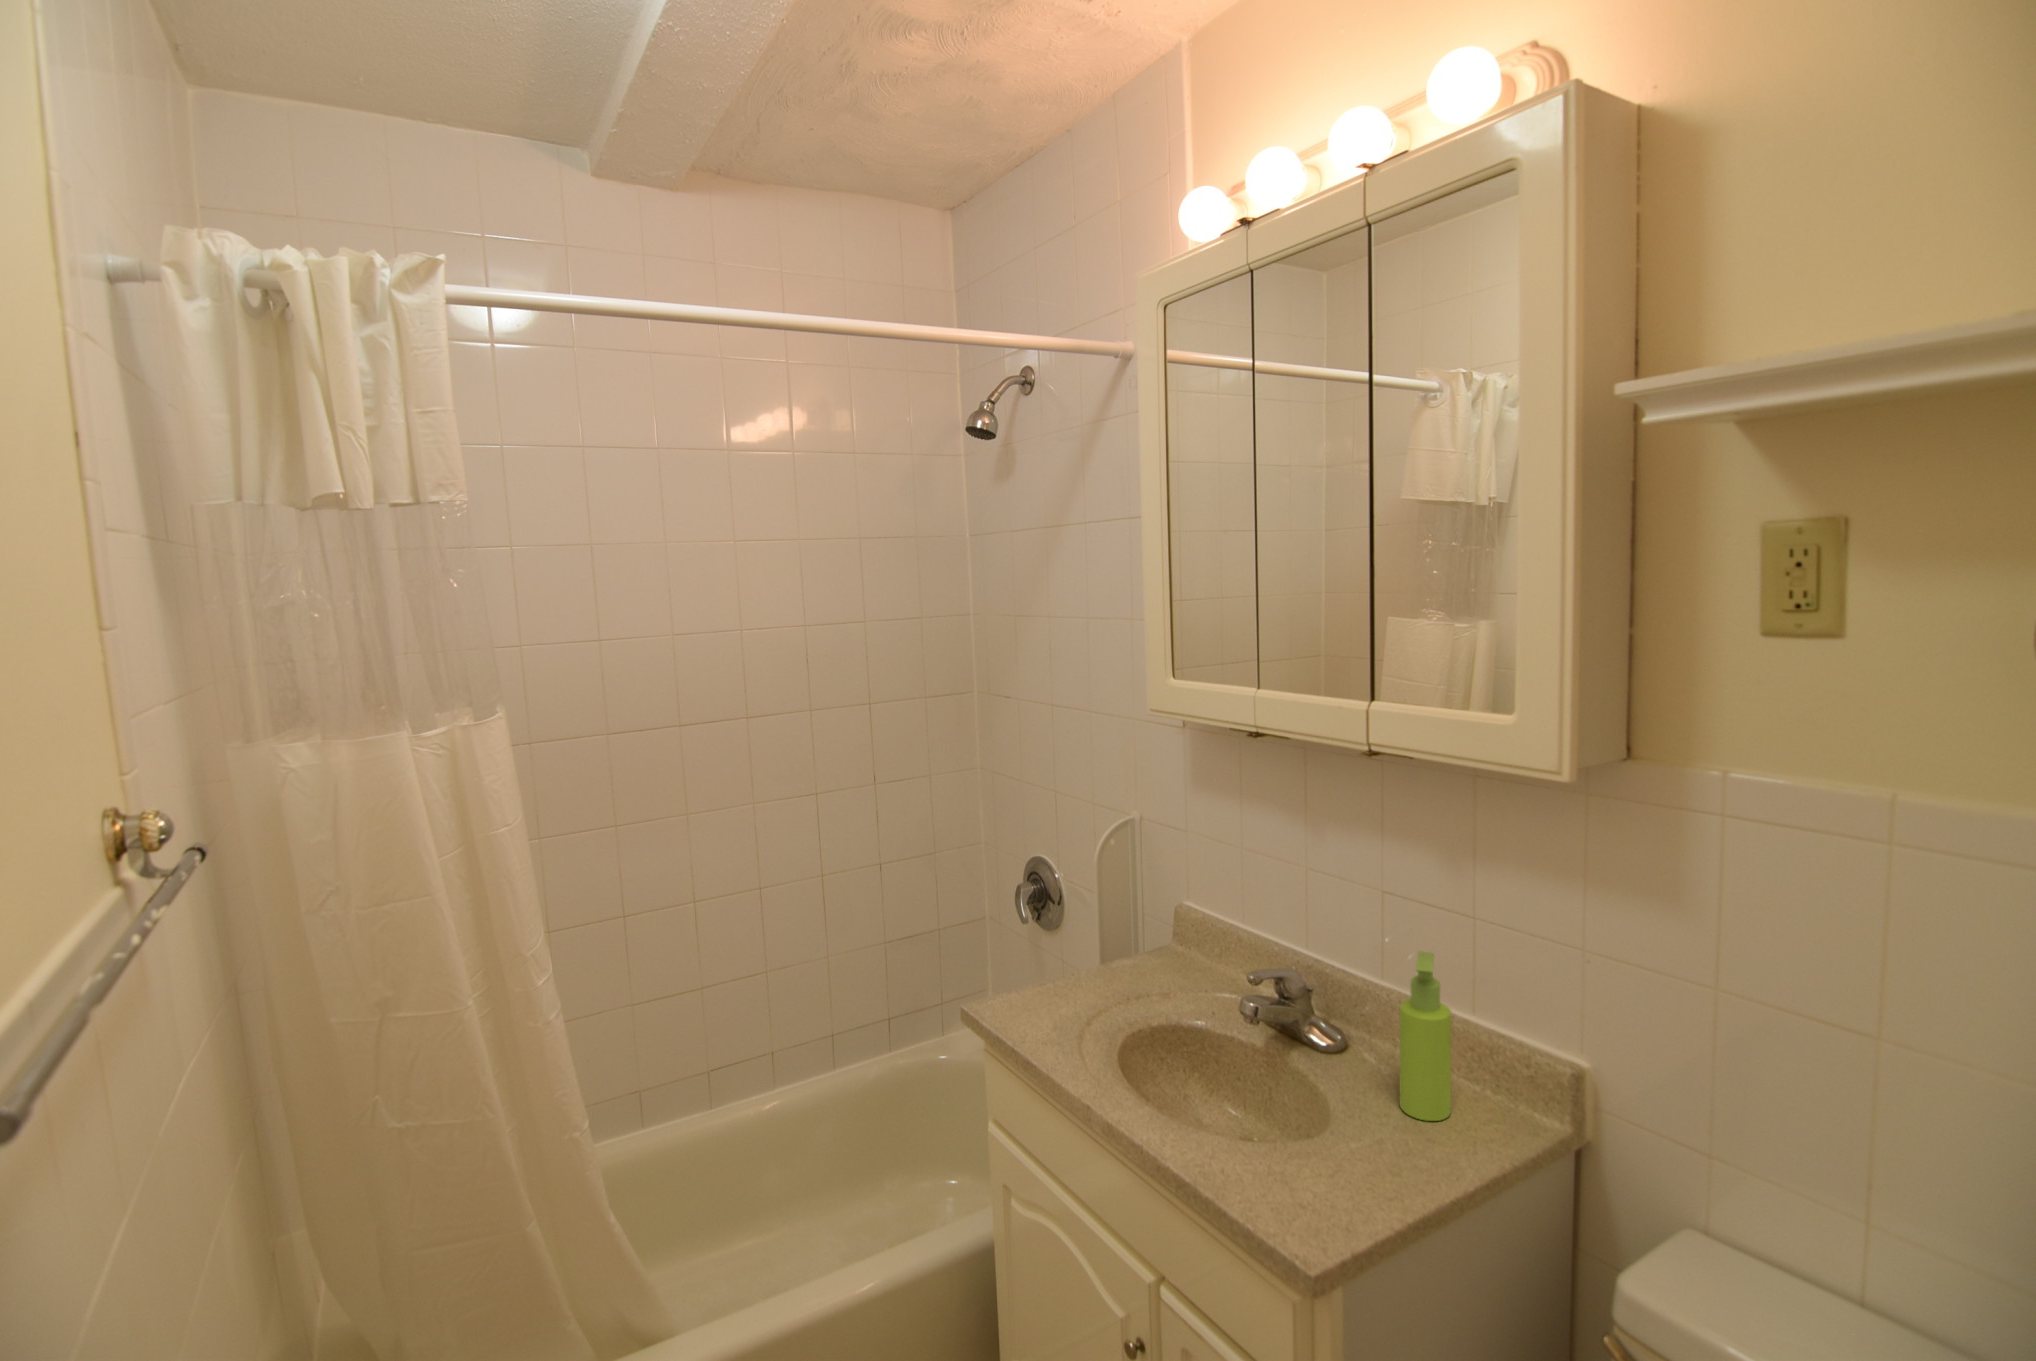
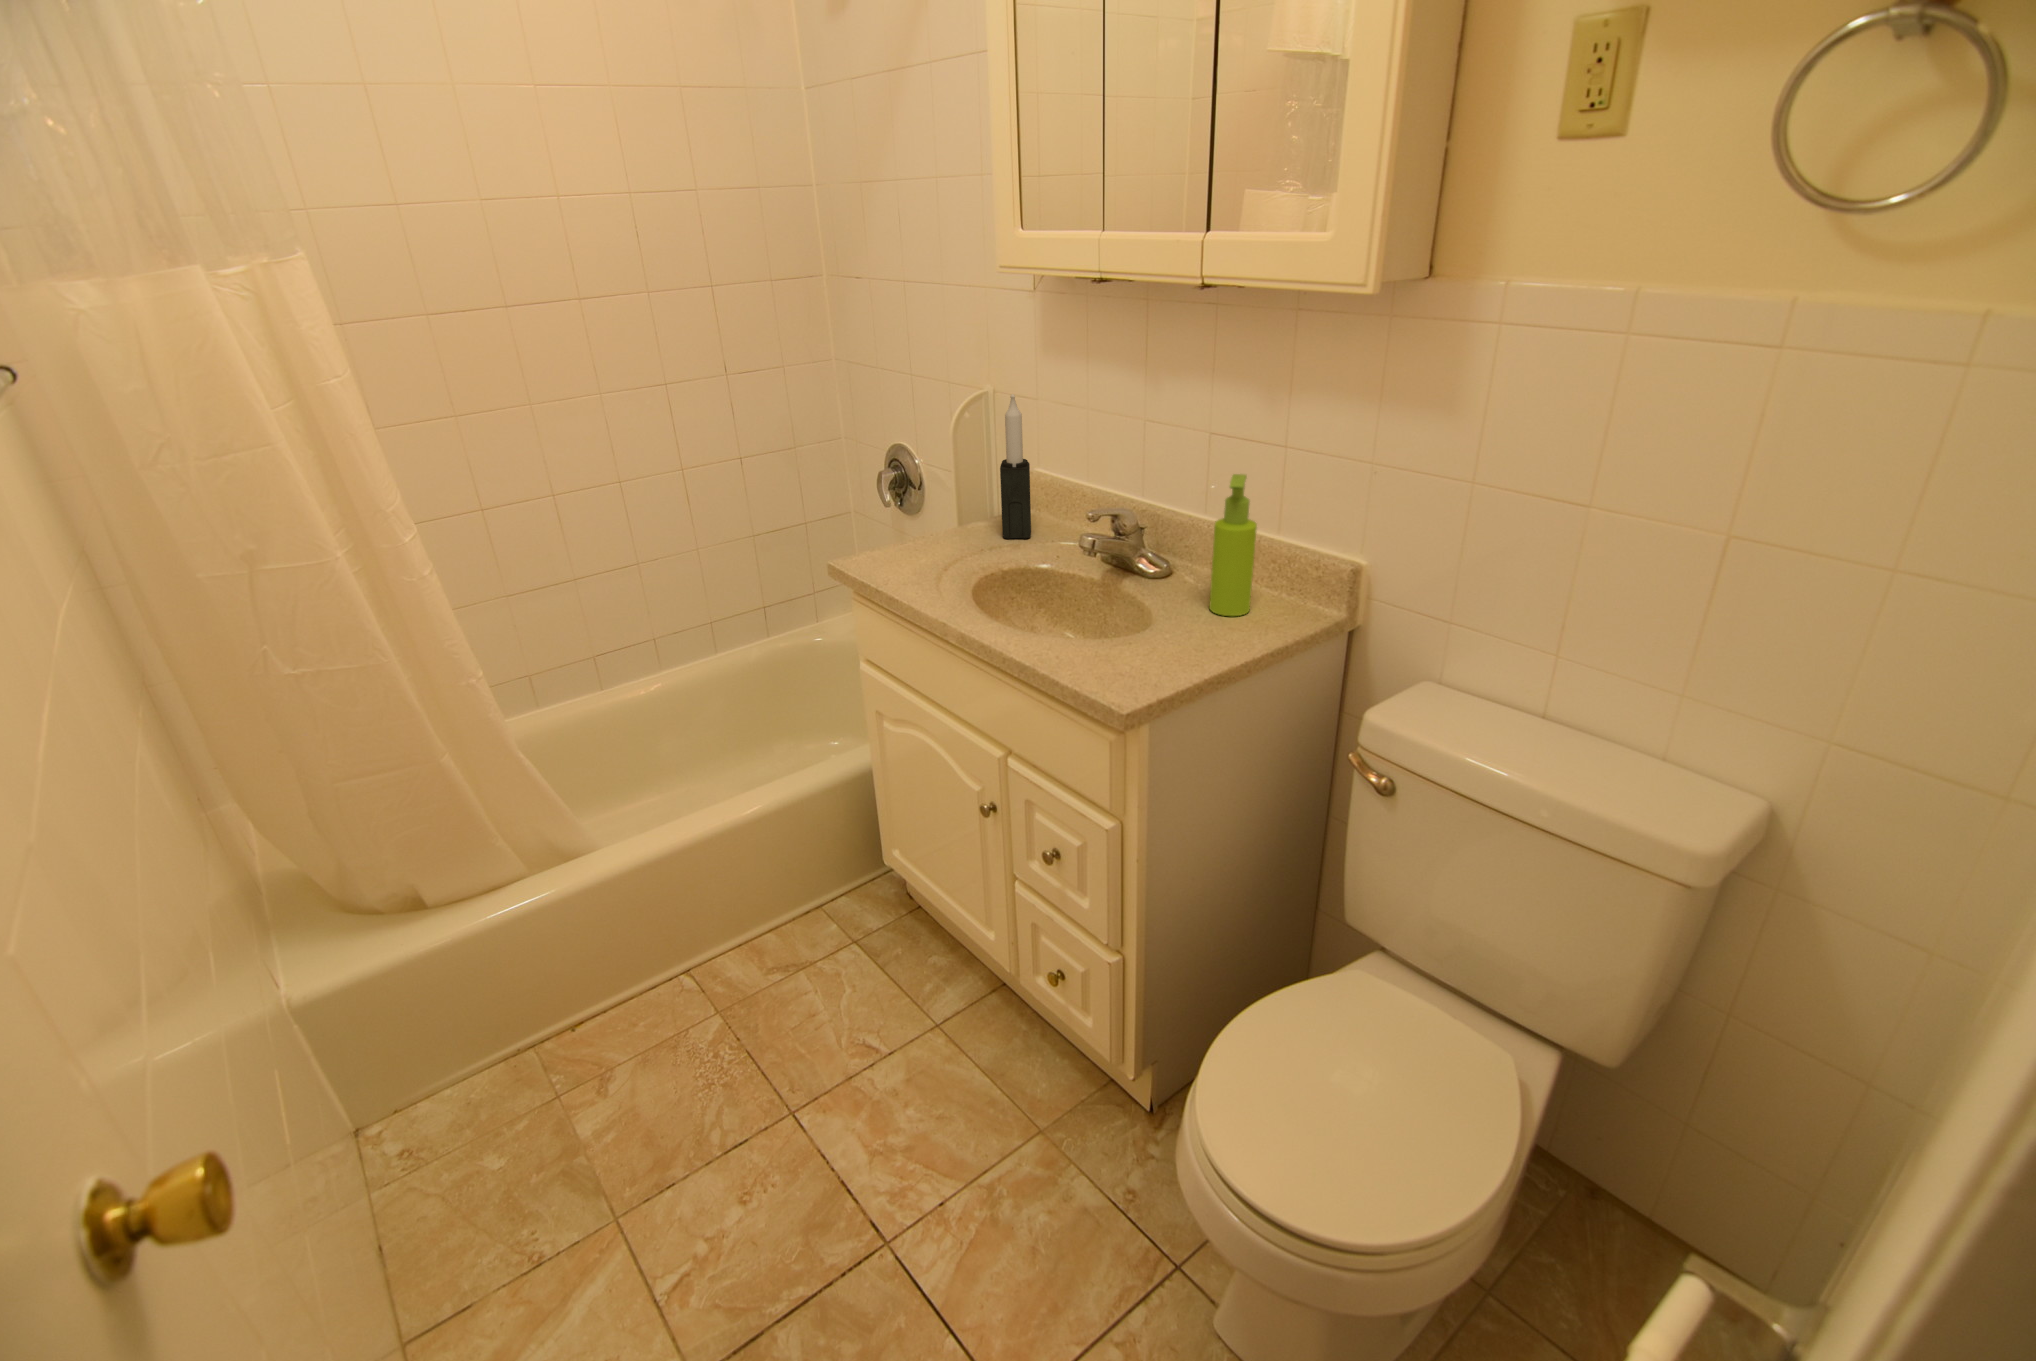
candle: none [1148,834,1181,987] -> present [1000,394,1031,539]

